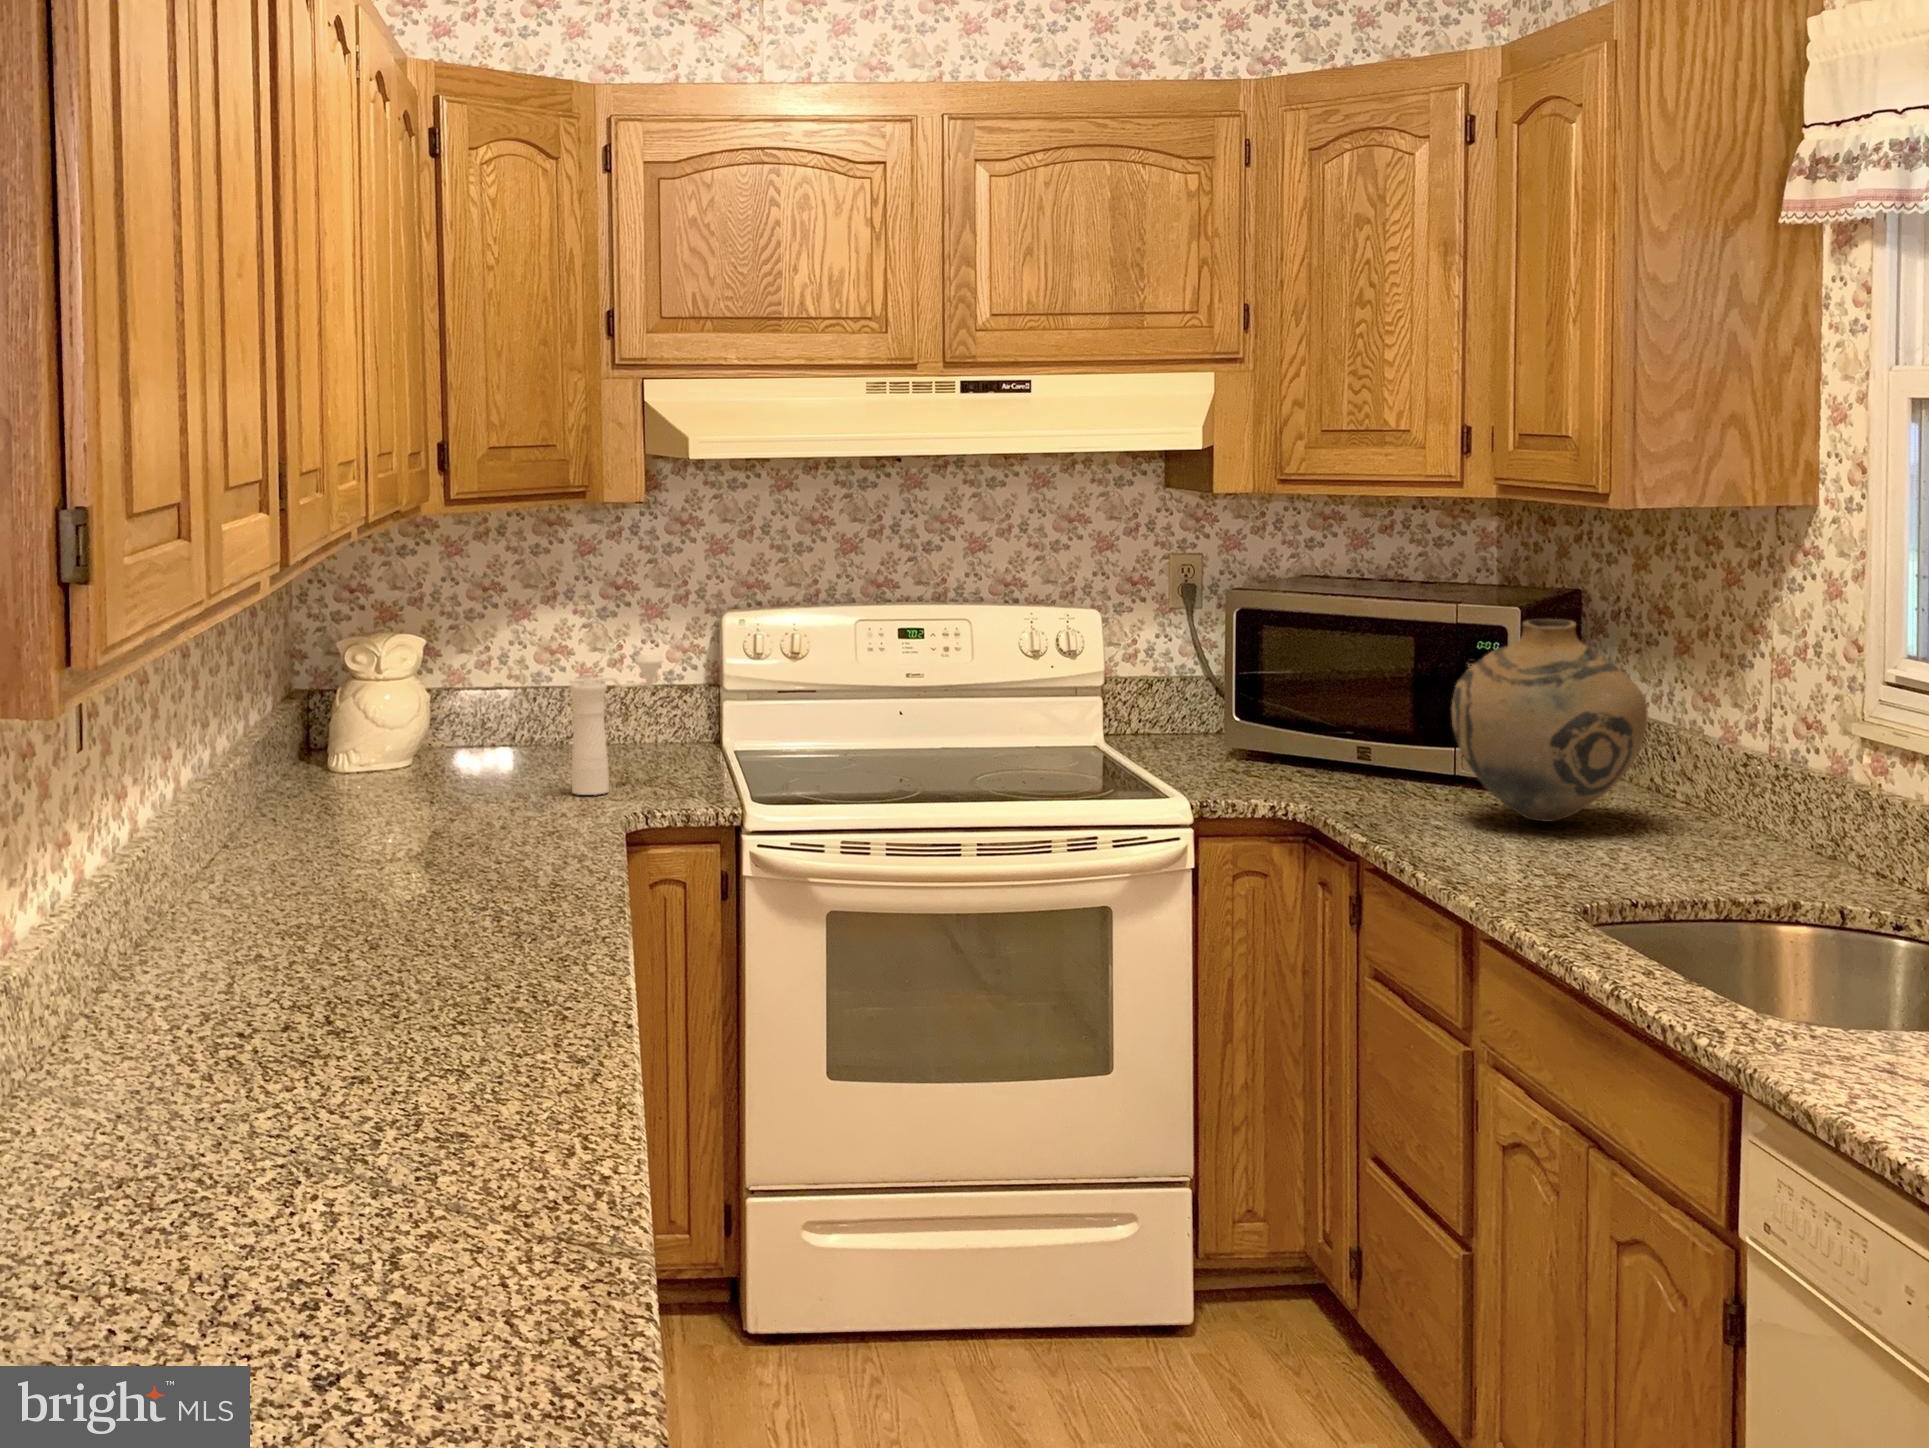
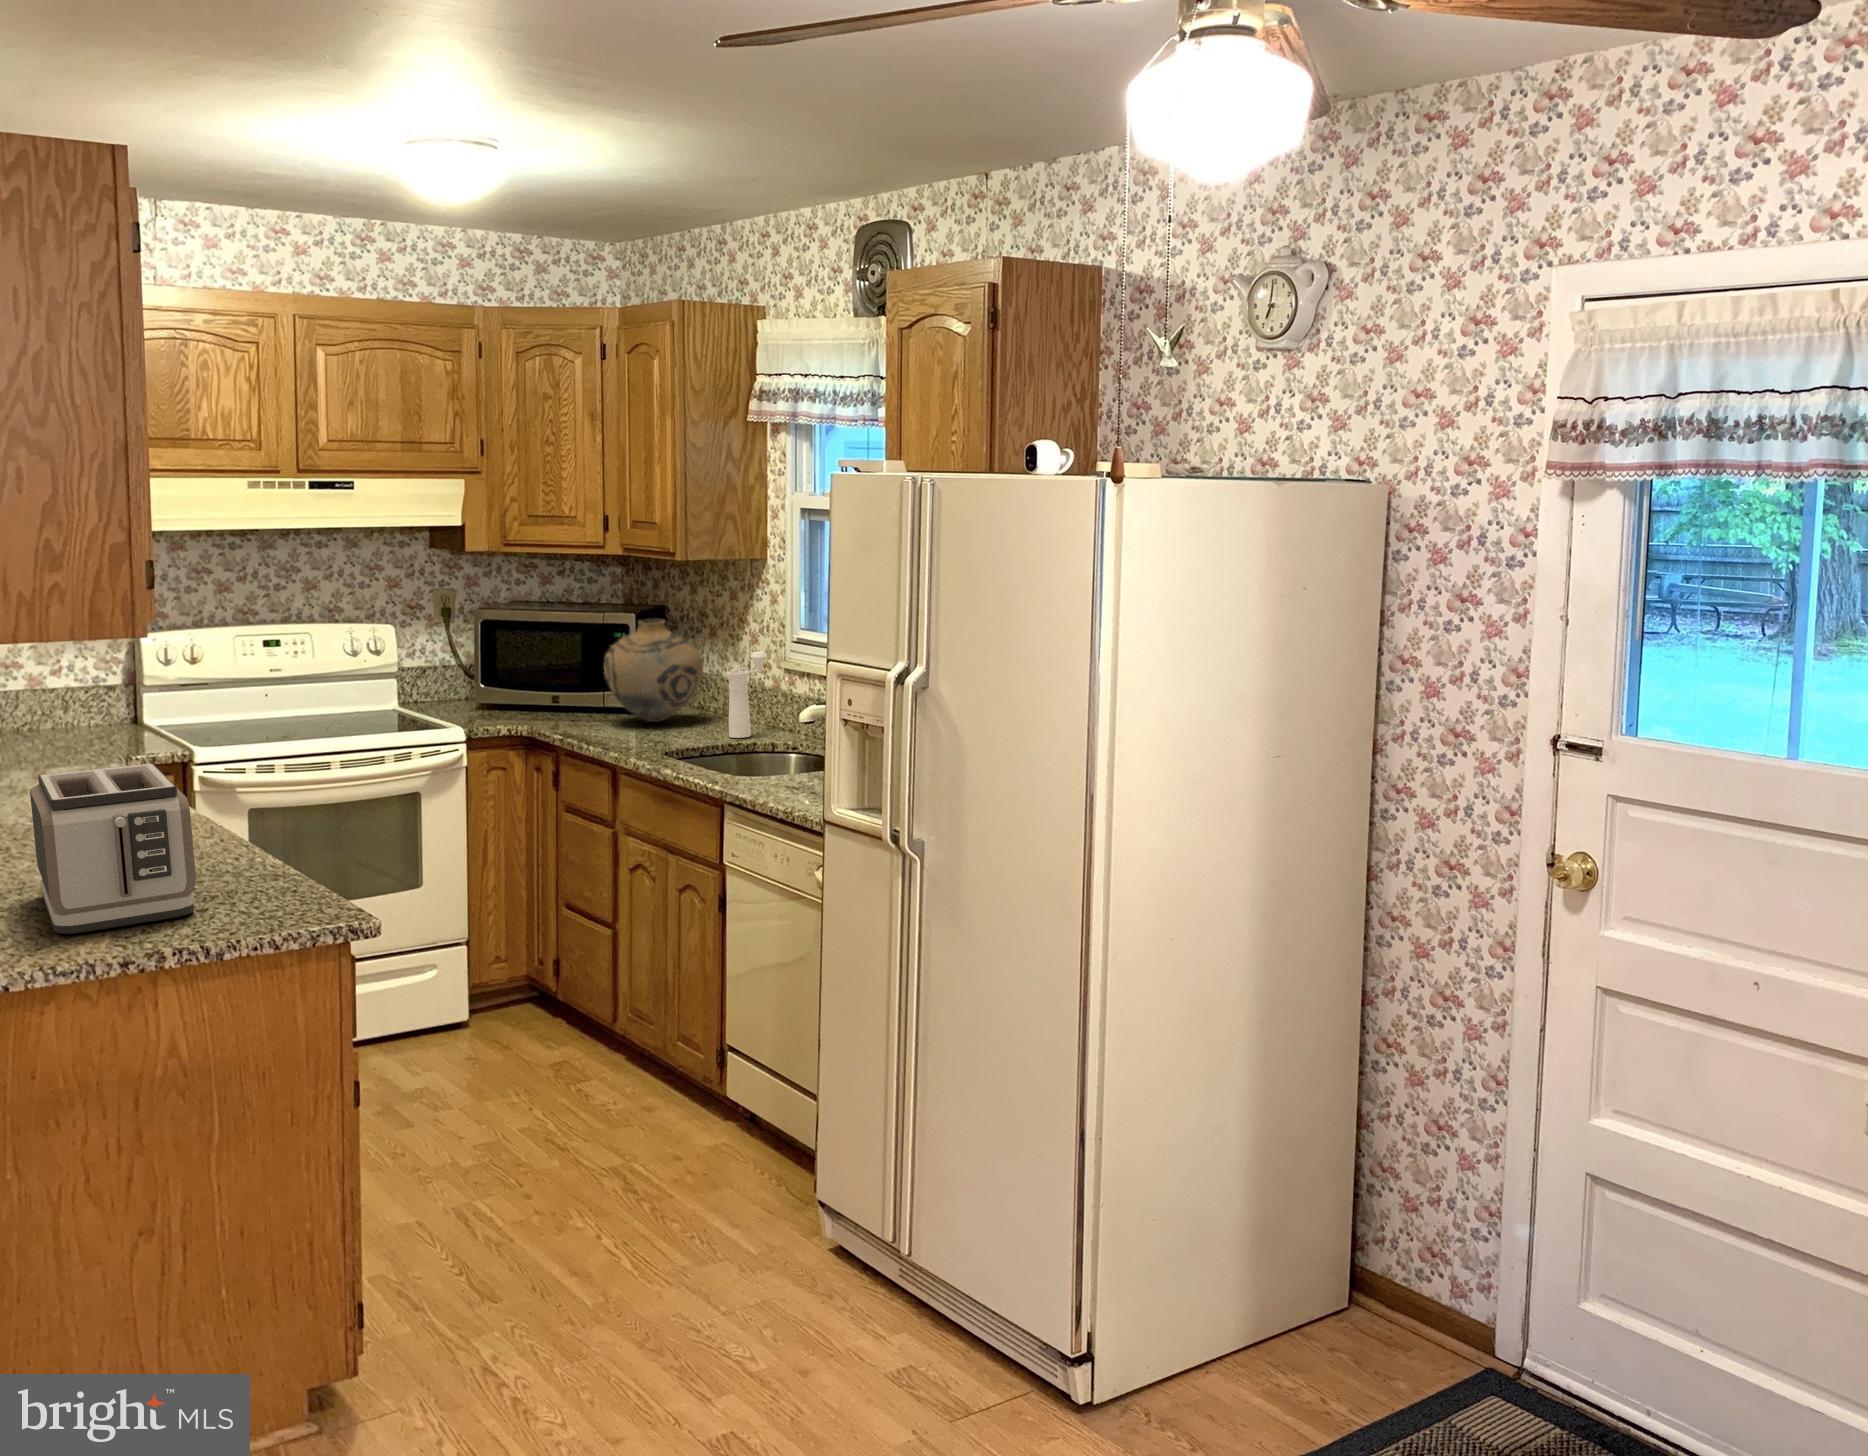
pepper mill: present [569,653,663,795] -> present [727,652,767,738]
toaster: none [292,858,567,1188] -> present [30,763,196,934]

